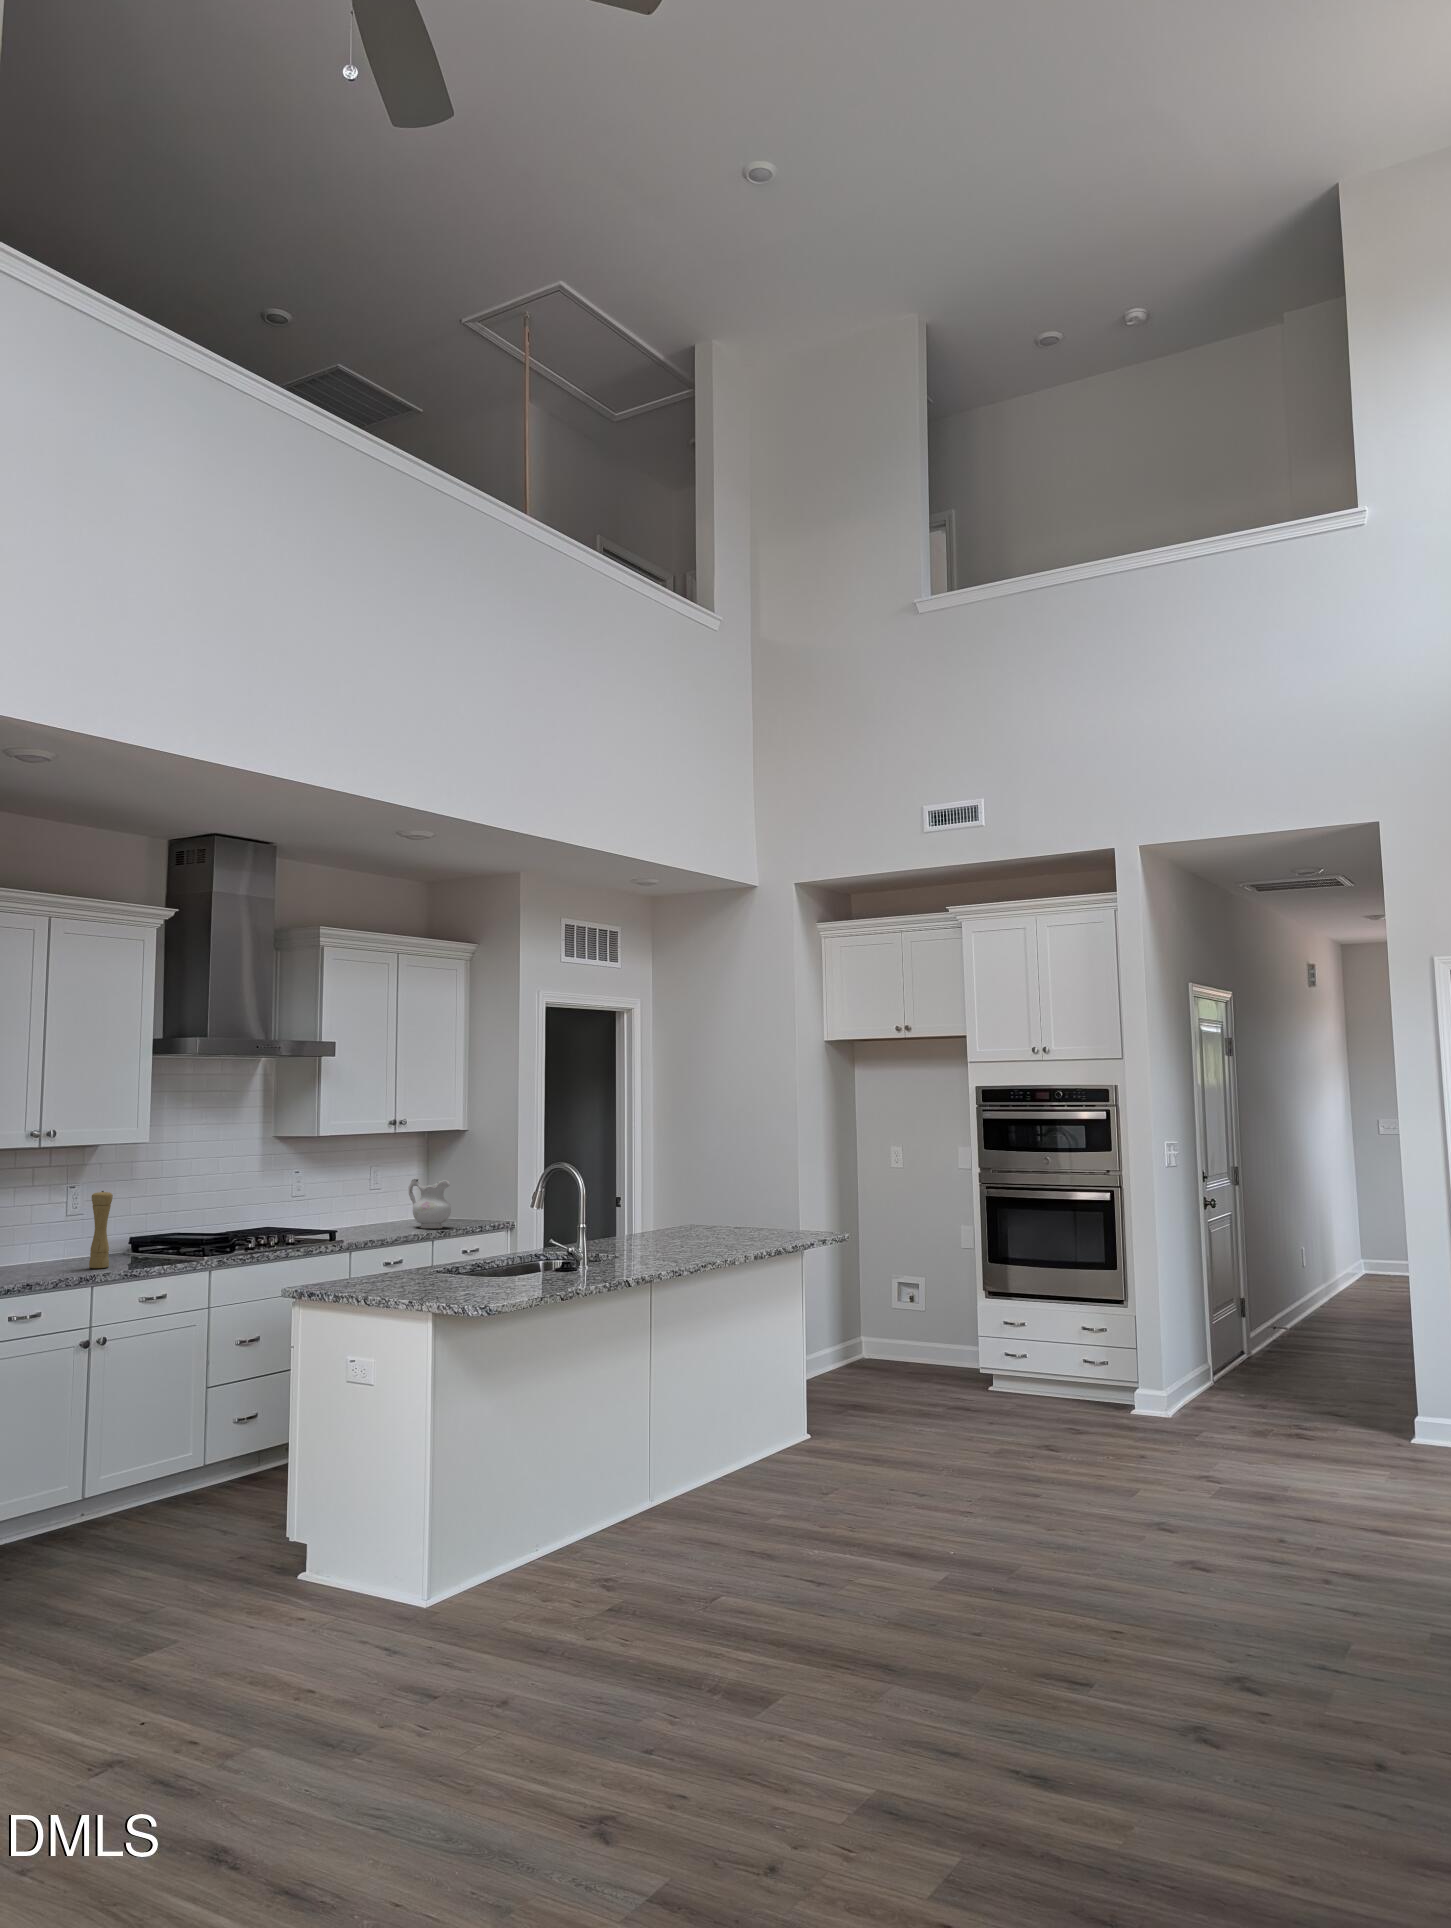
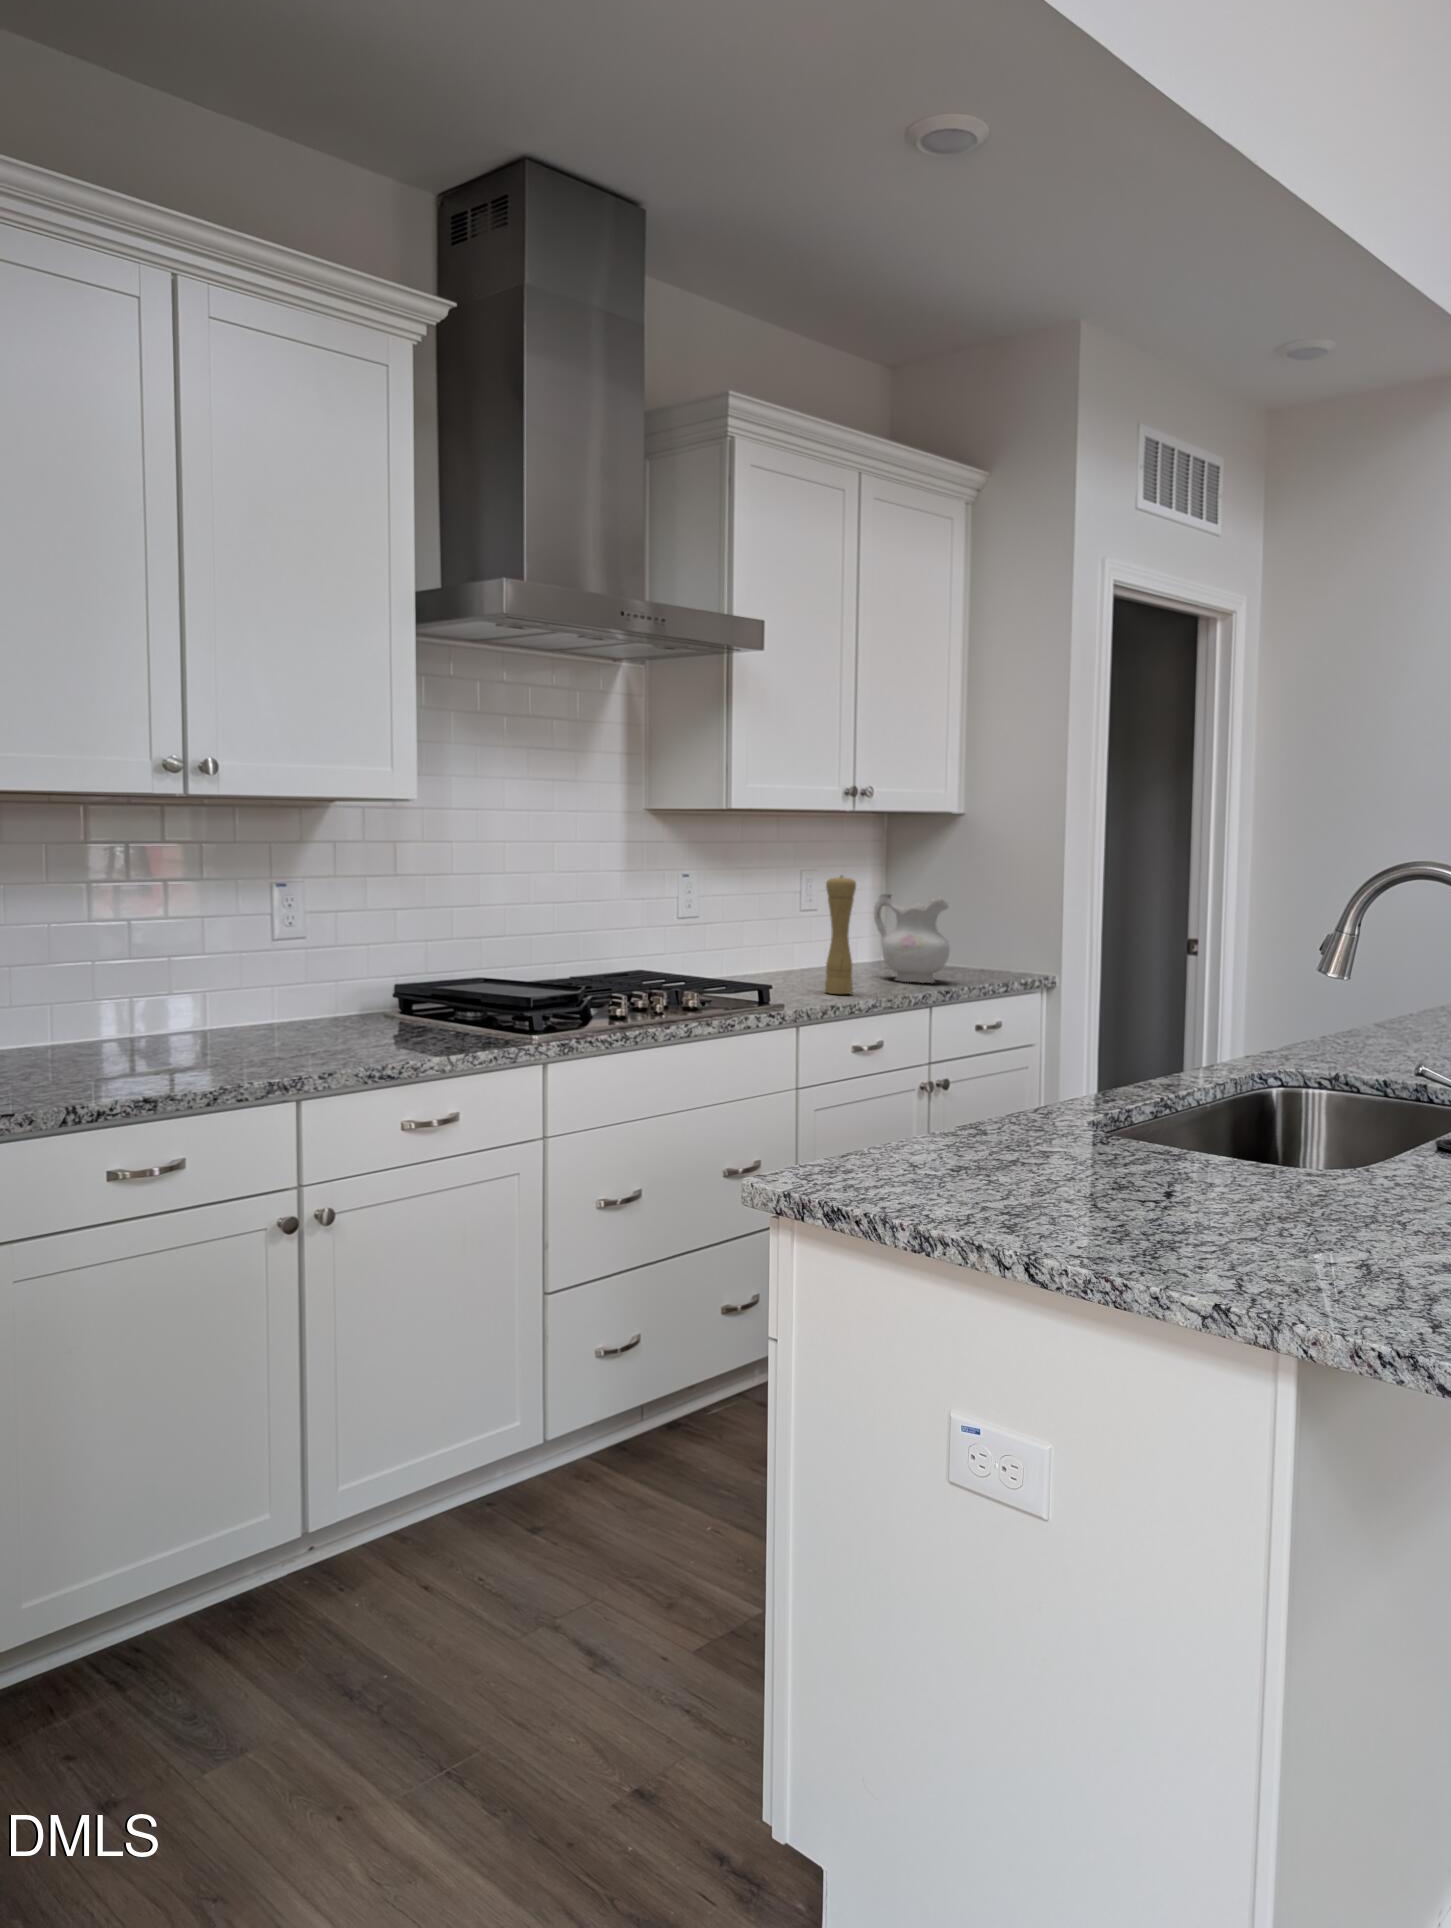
pepper mill: present [89,1191,113,1268] -> present [825,876,856,994]

